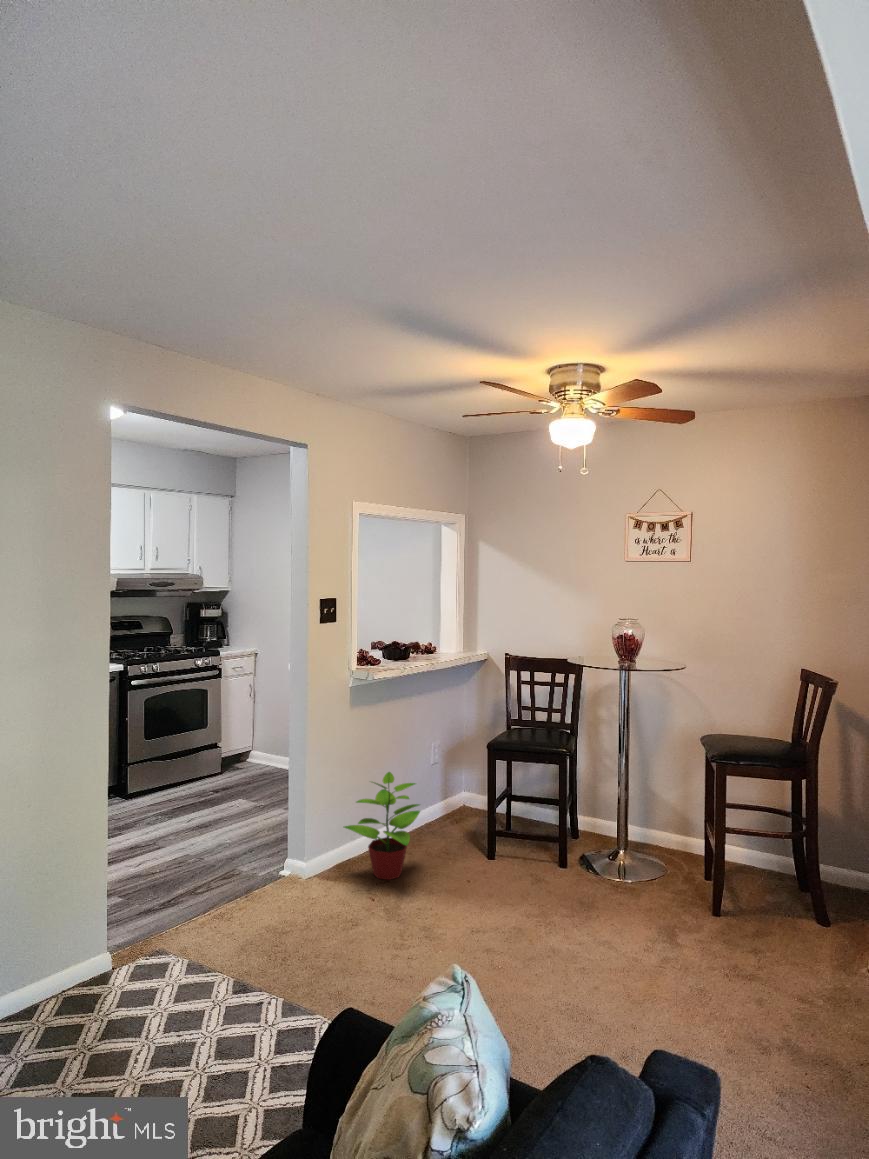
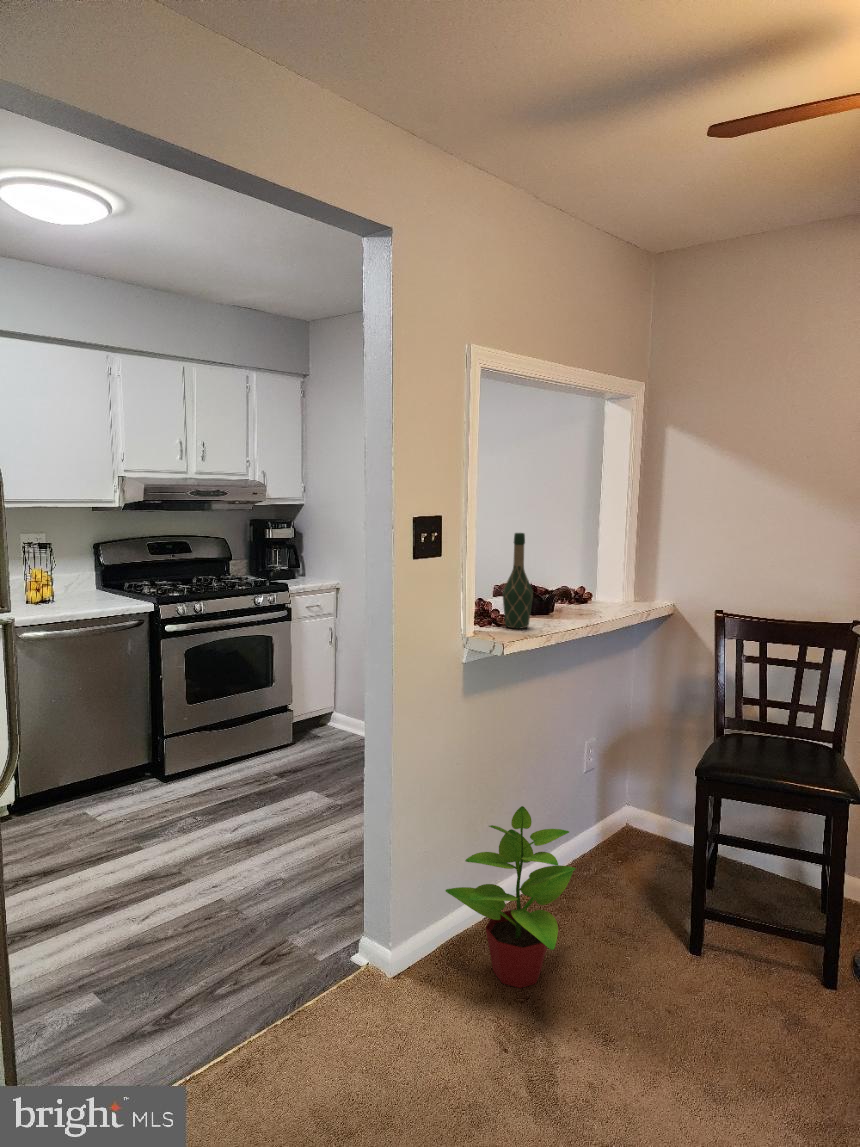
wine bottle: none [375,608,393,665] -> present [503,533,533,628]

